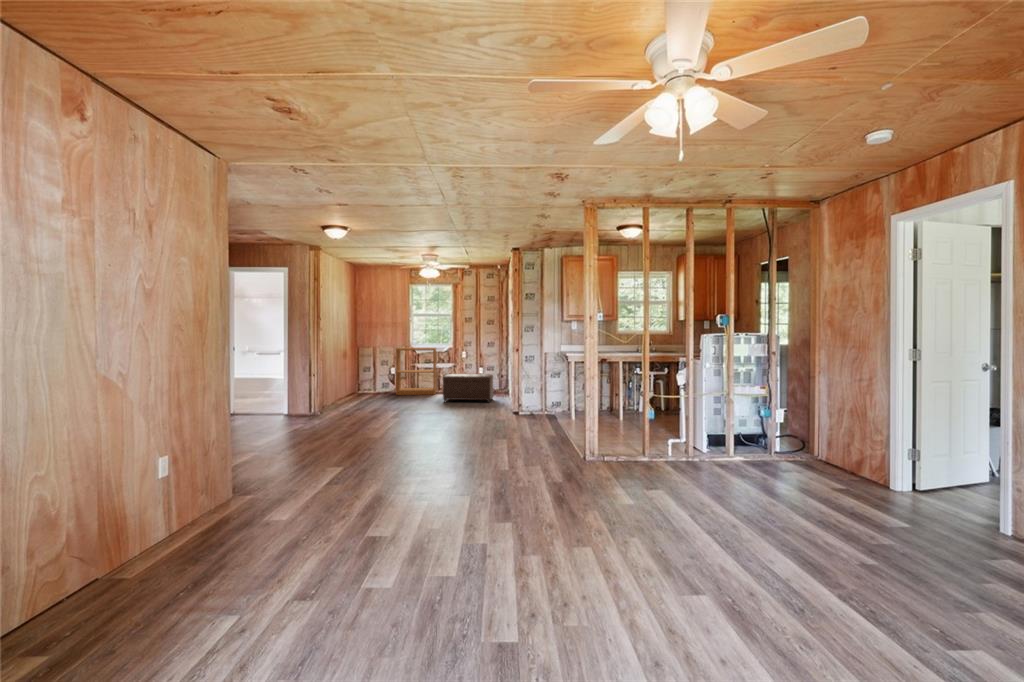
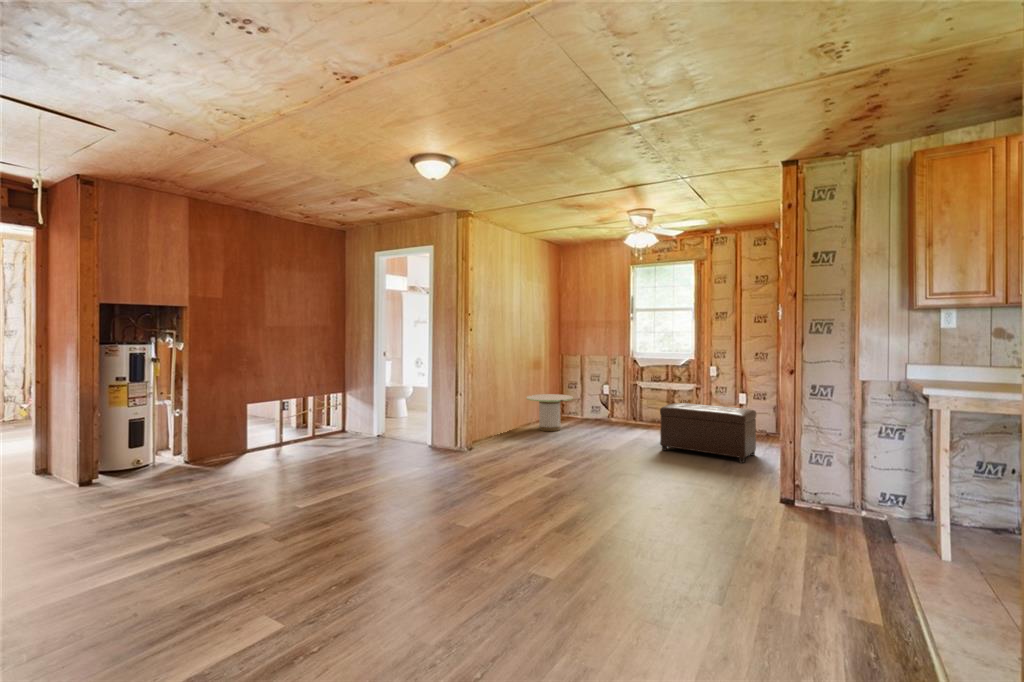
bookshelf: present [396,348,436,395] -> none [604,357,668,432]
side table: none [342,375,377,401] -> present [526,394,573,431]

